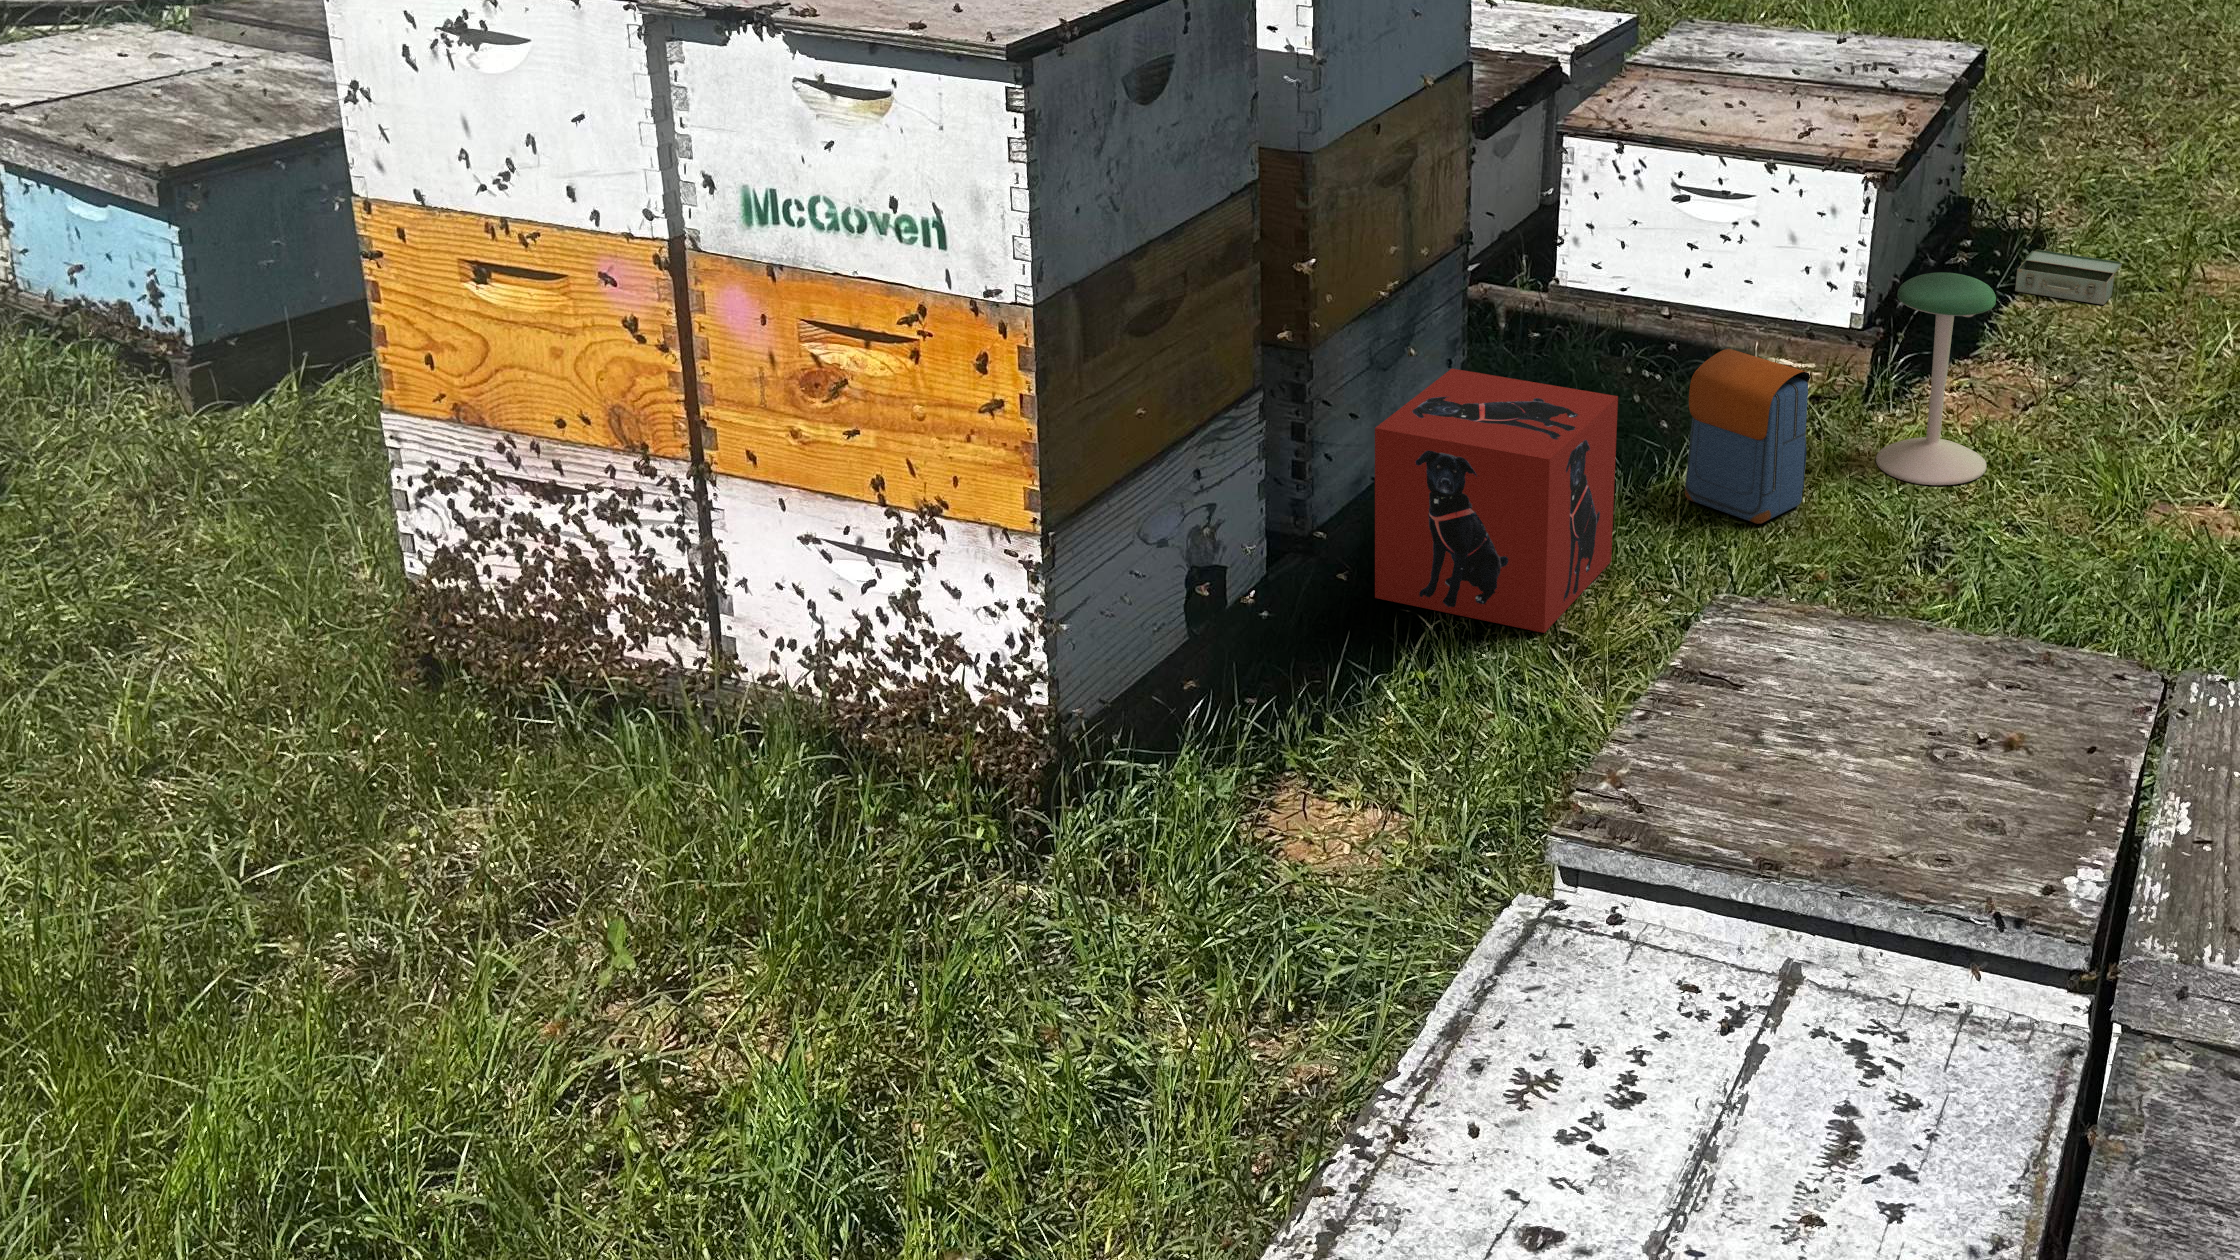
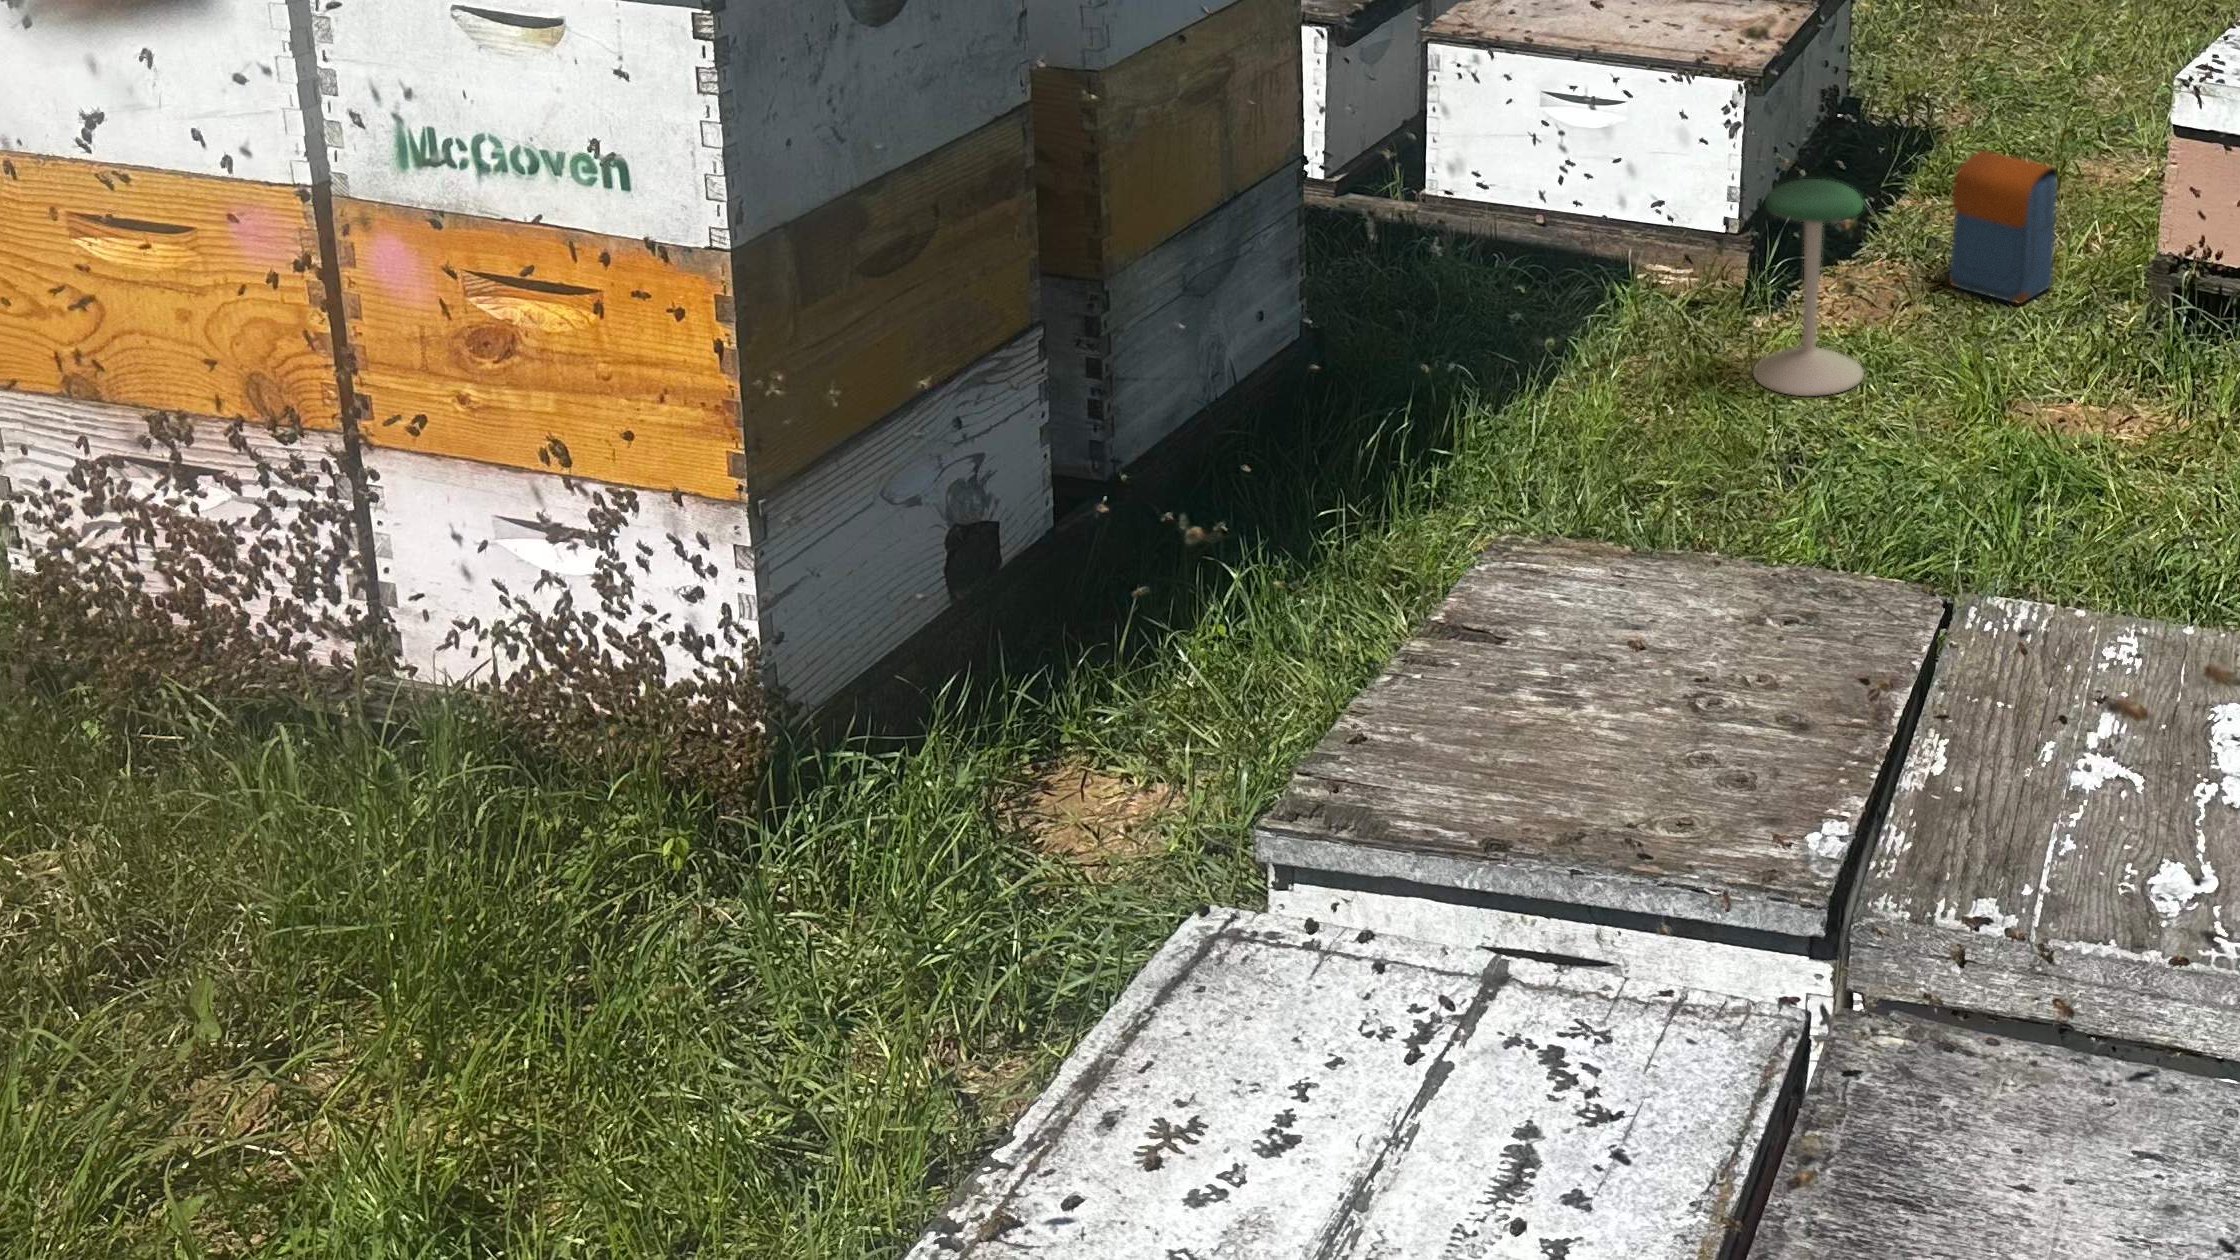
toolbox: present [2015,249,2122,305] -> none [1907,151,2010,205]
backpack: present [1685,349,1811,523] -> present [1949,151,2058,303]
storage box: present [1375,369,1618,633] -> none [1191,294,1464,576]

